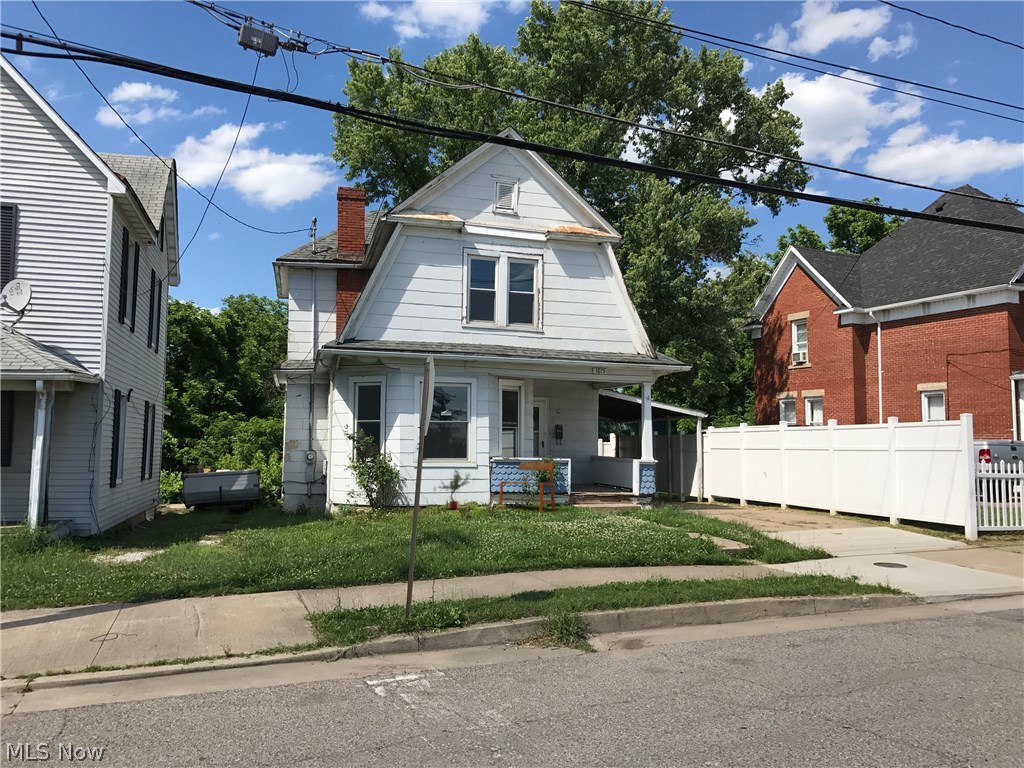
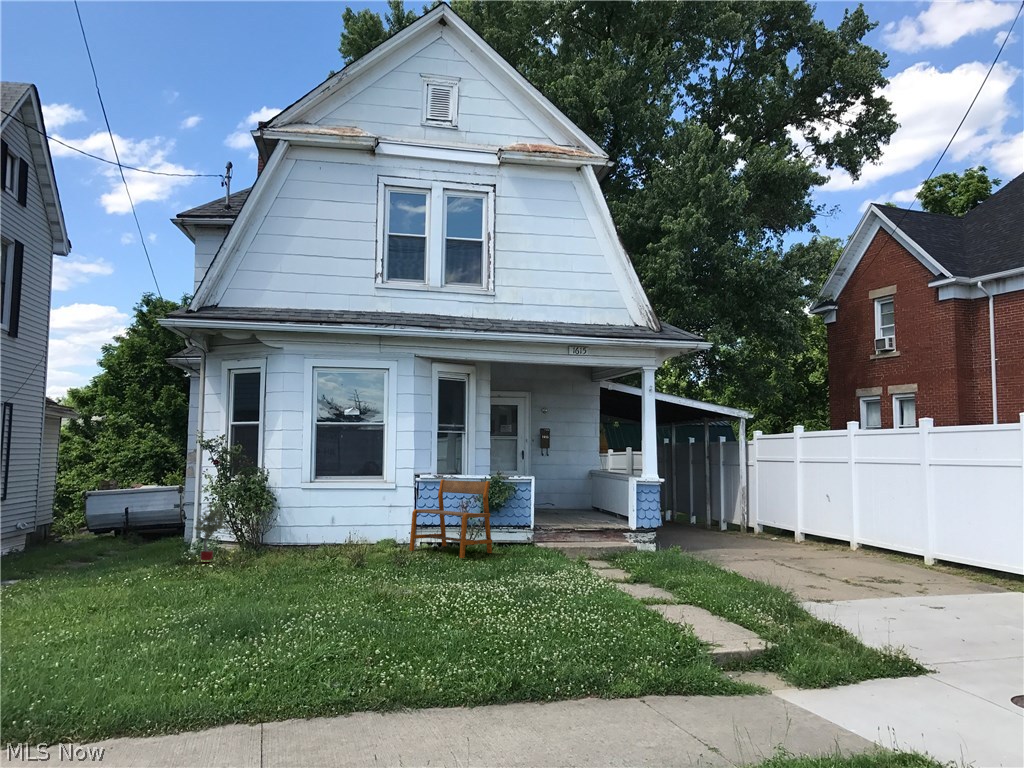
potted tree: present [438,470,470,509] -> present [195,502,230,563]

